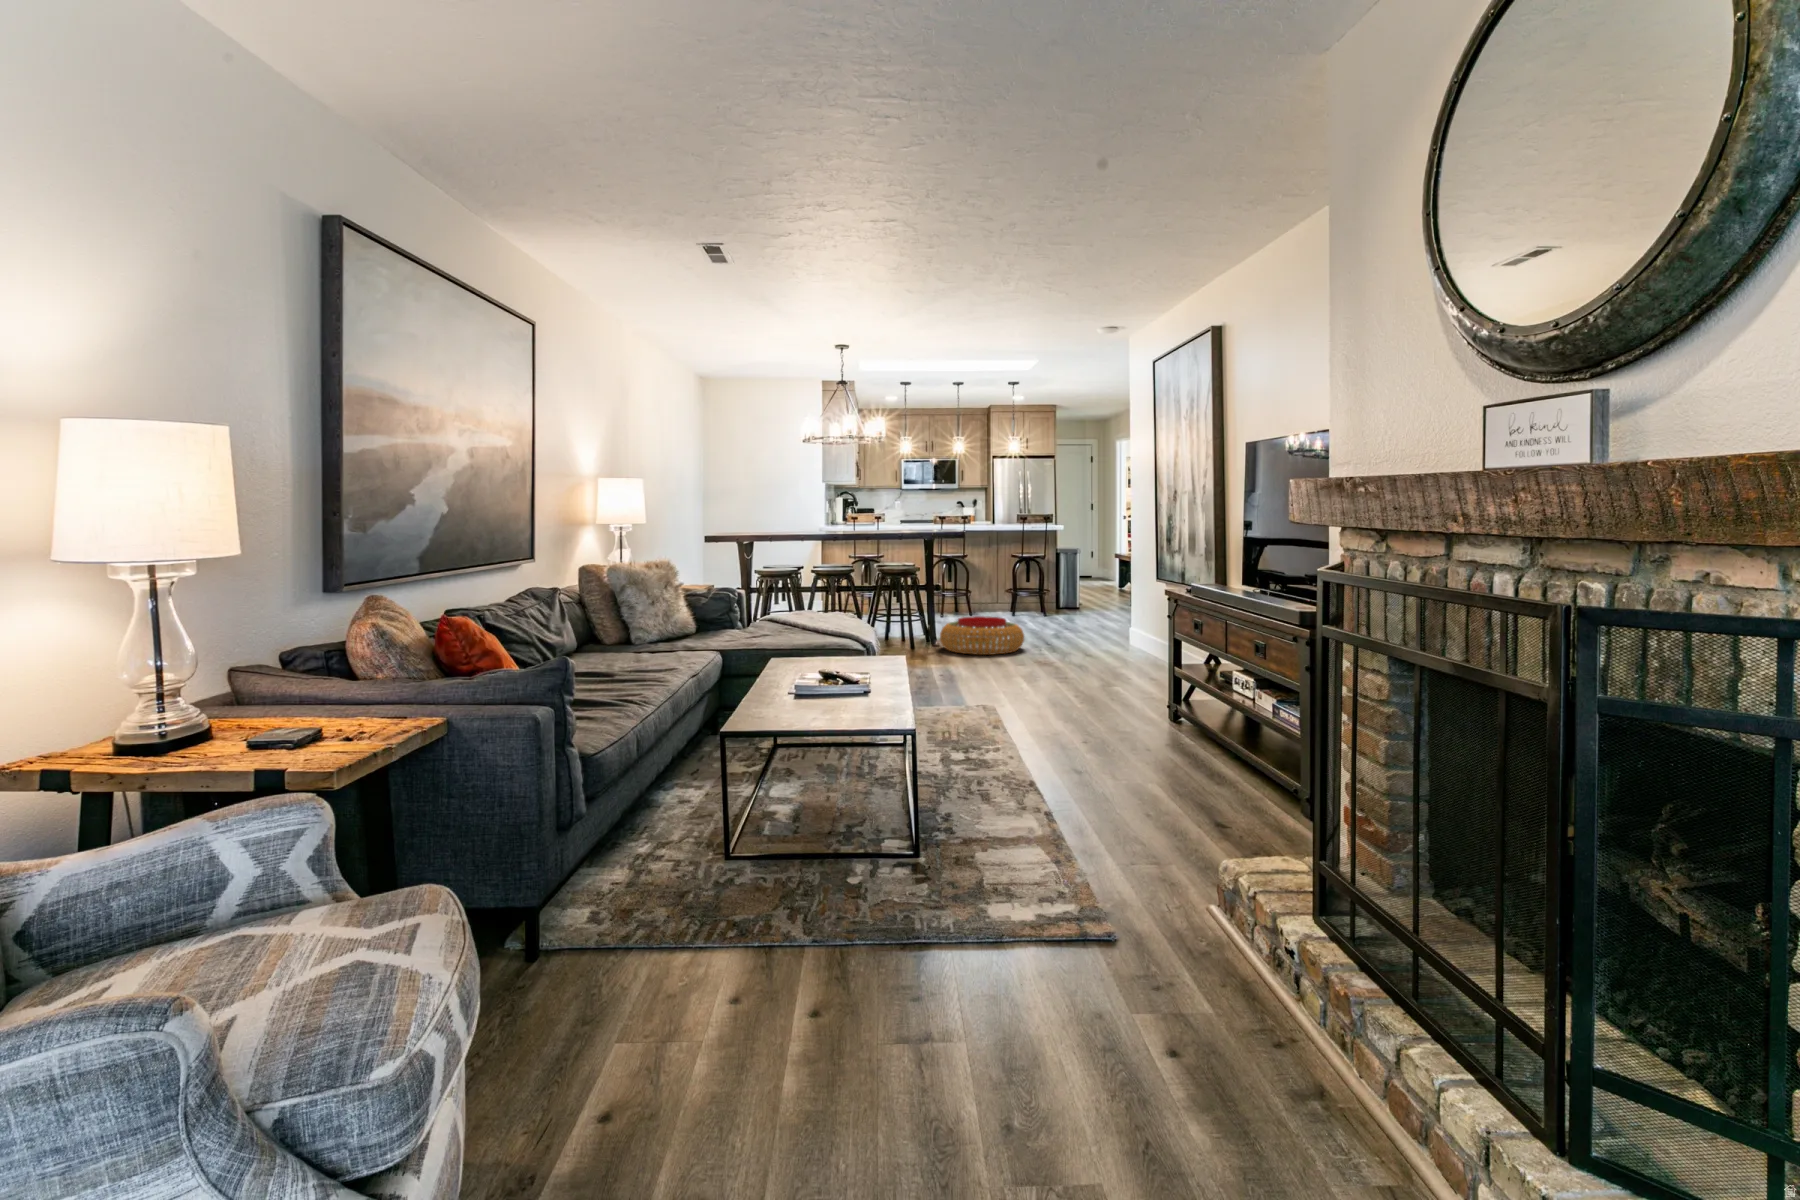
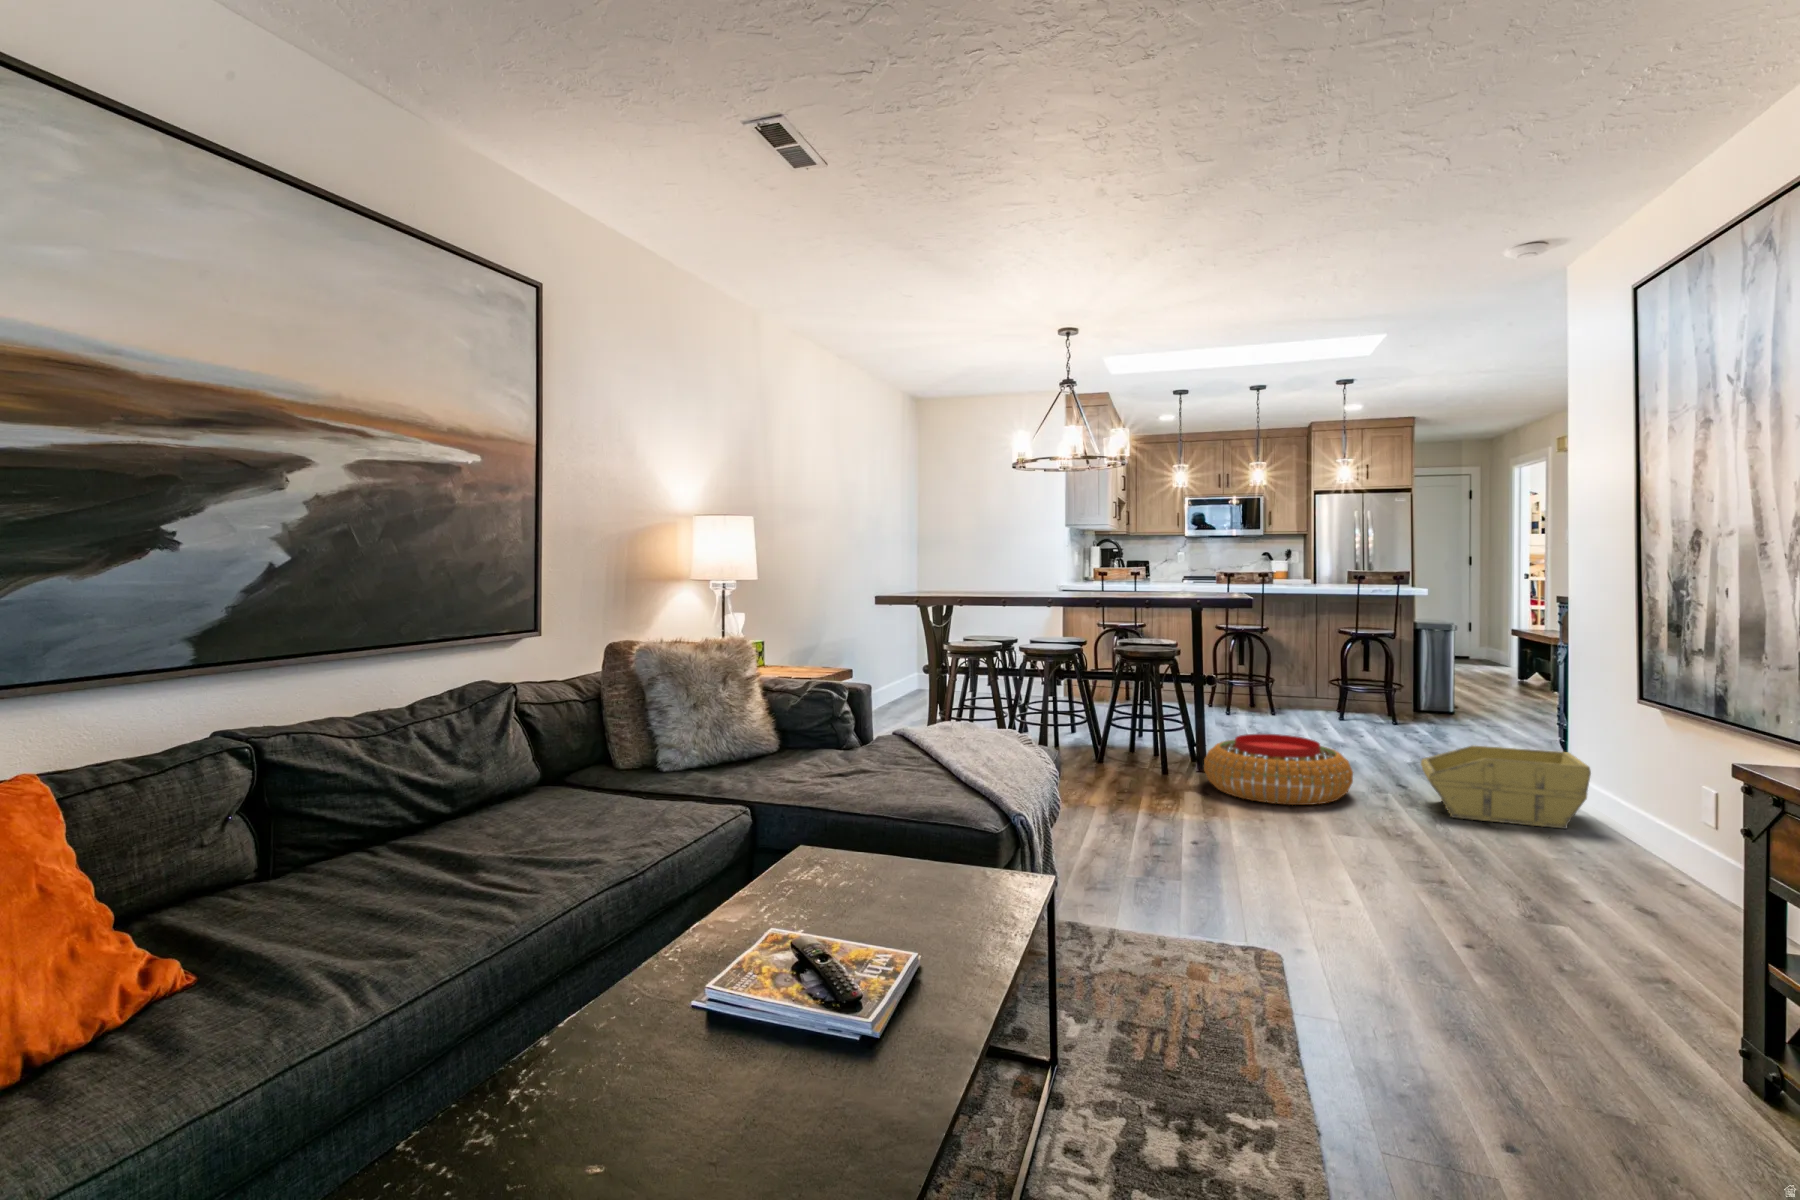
storage bin: none [1060,615,1140,655] -> present [1421,746,1591,829]

